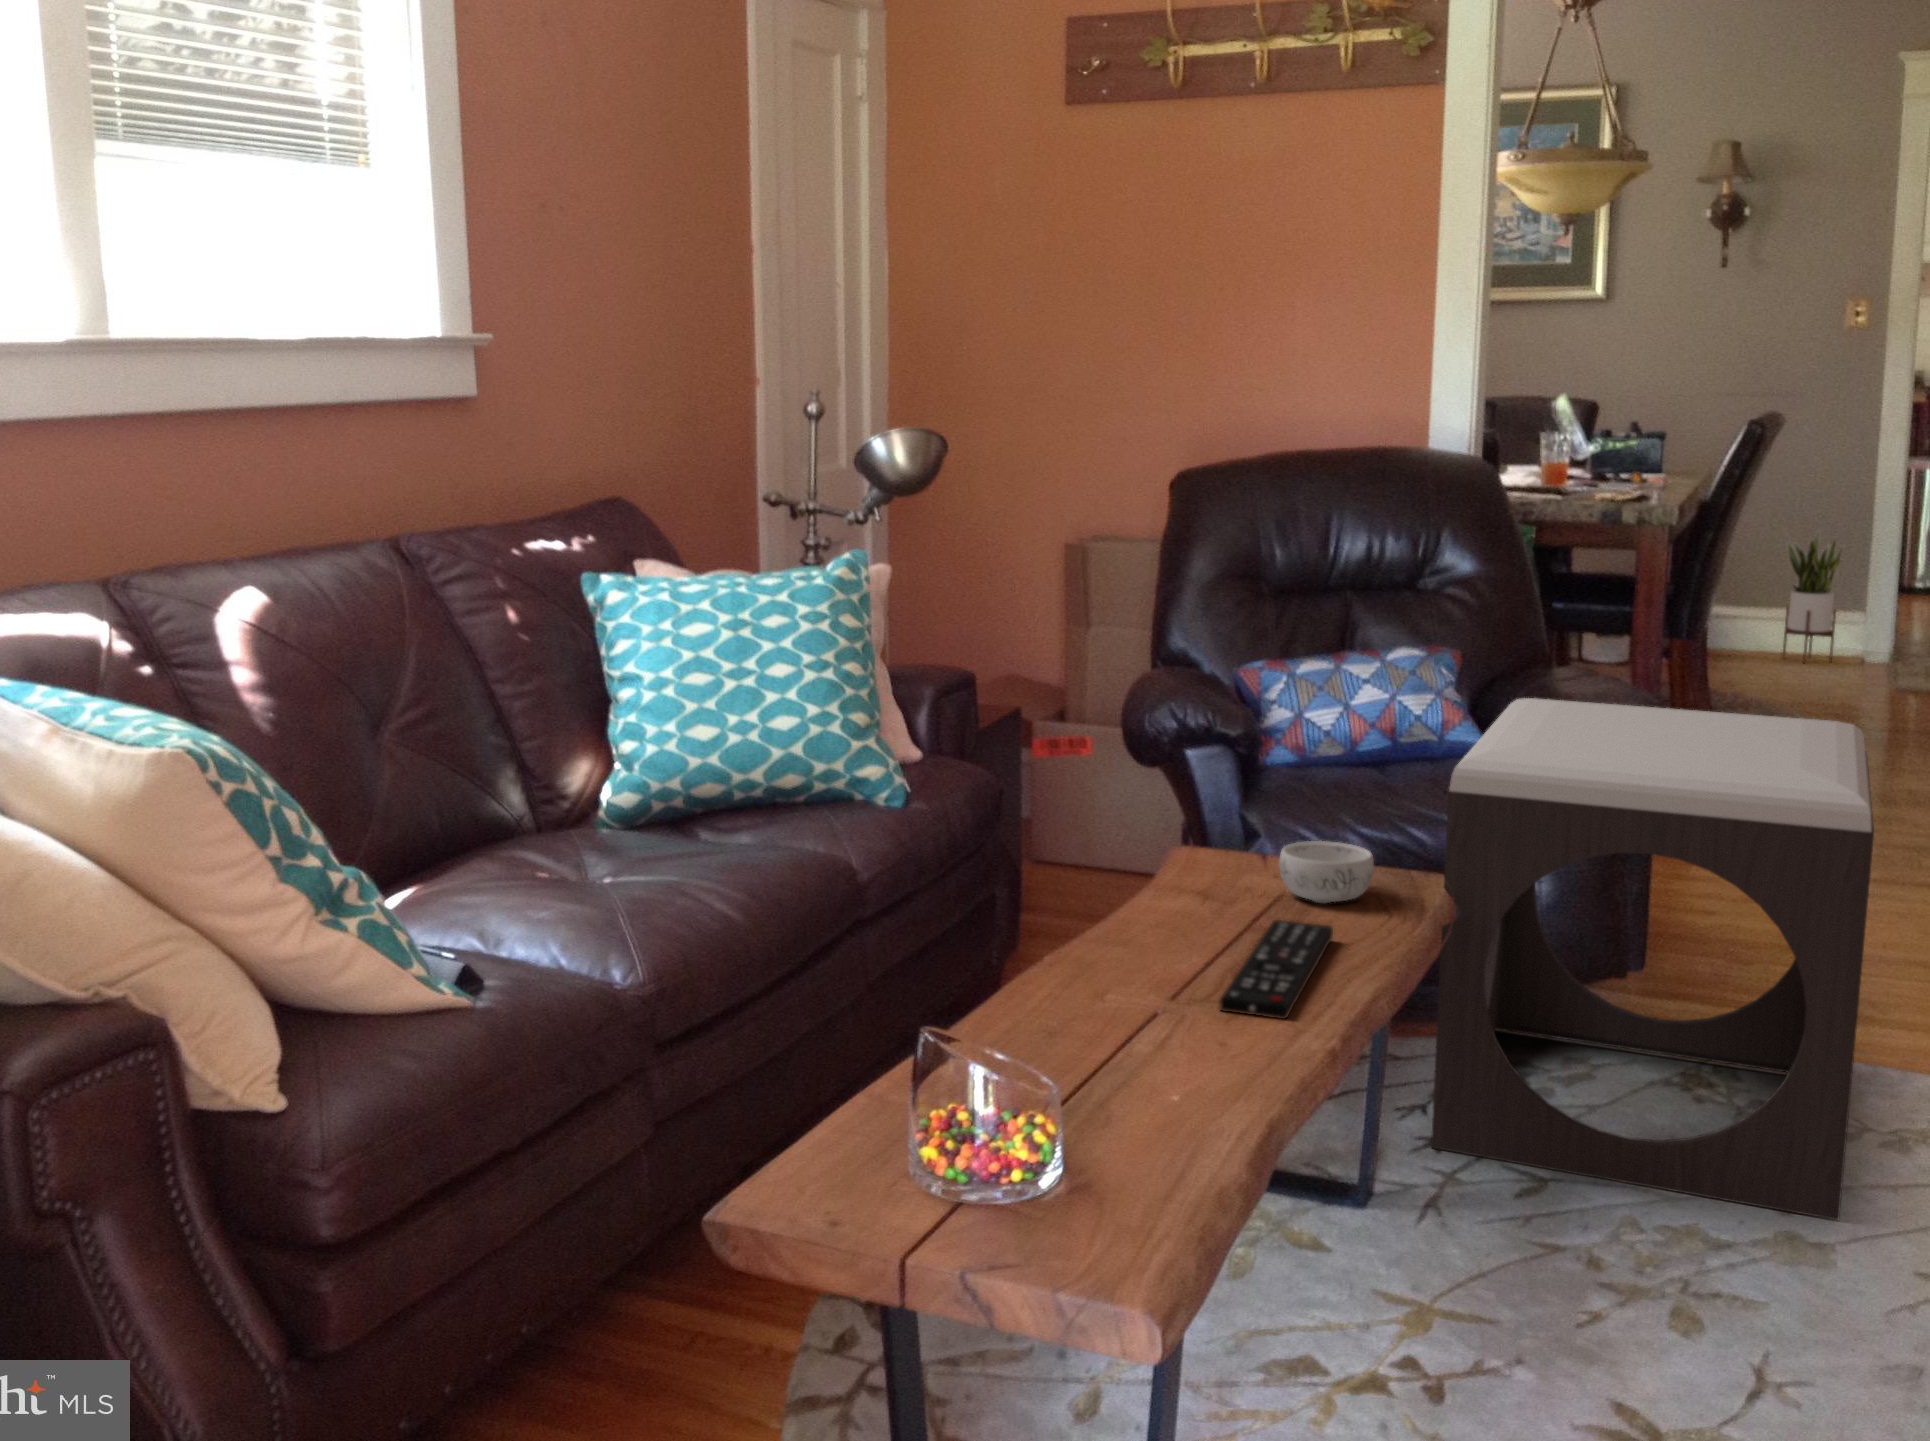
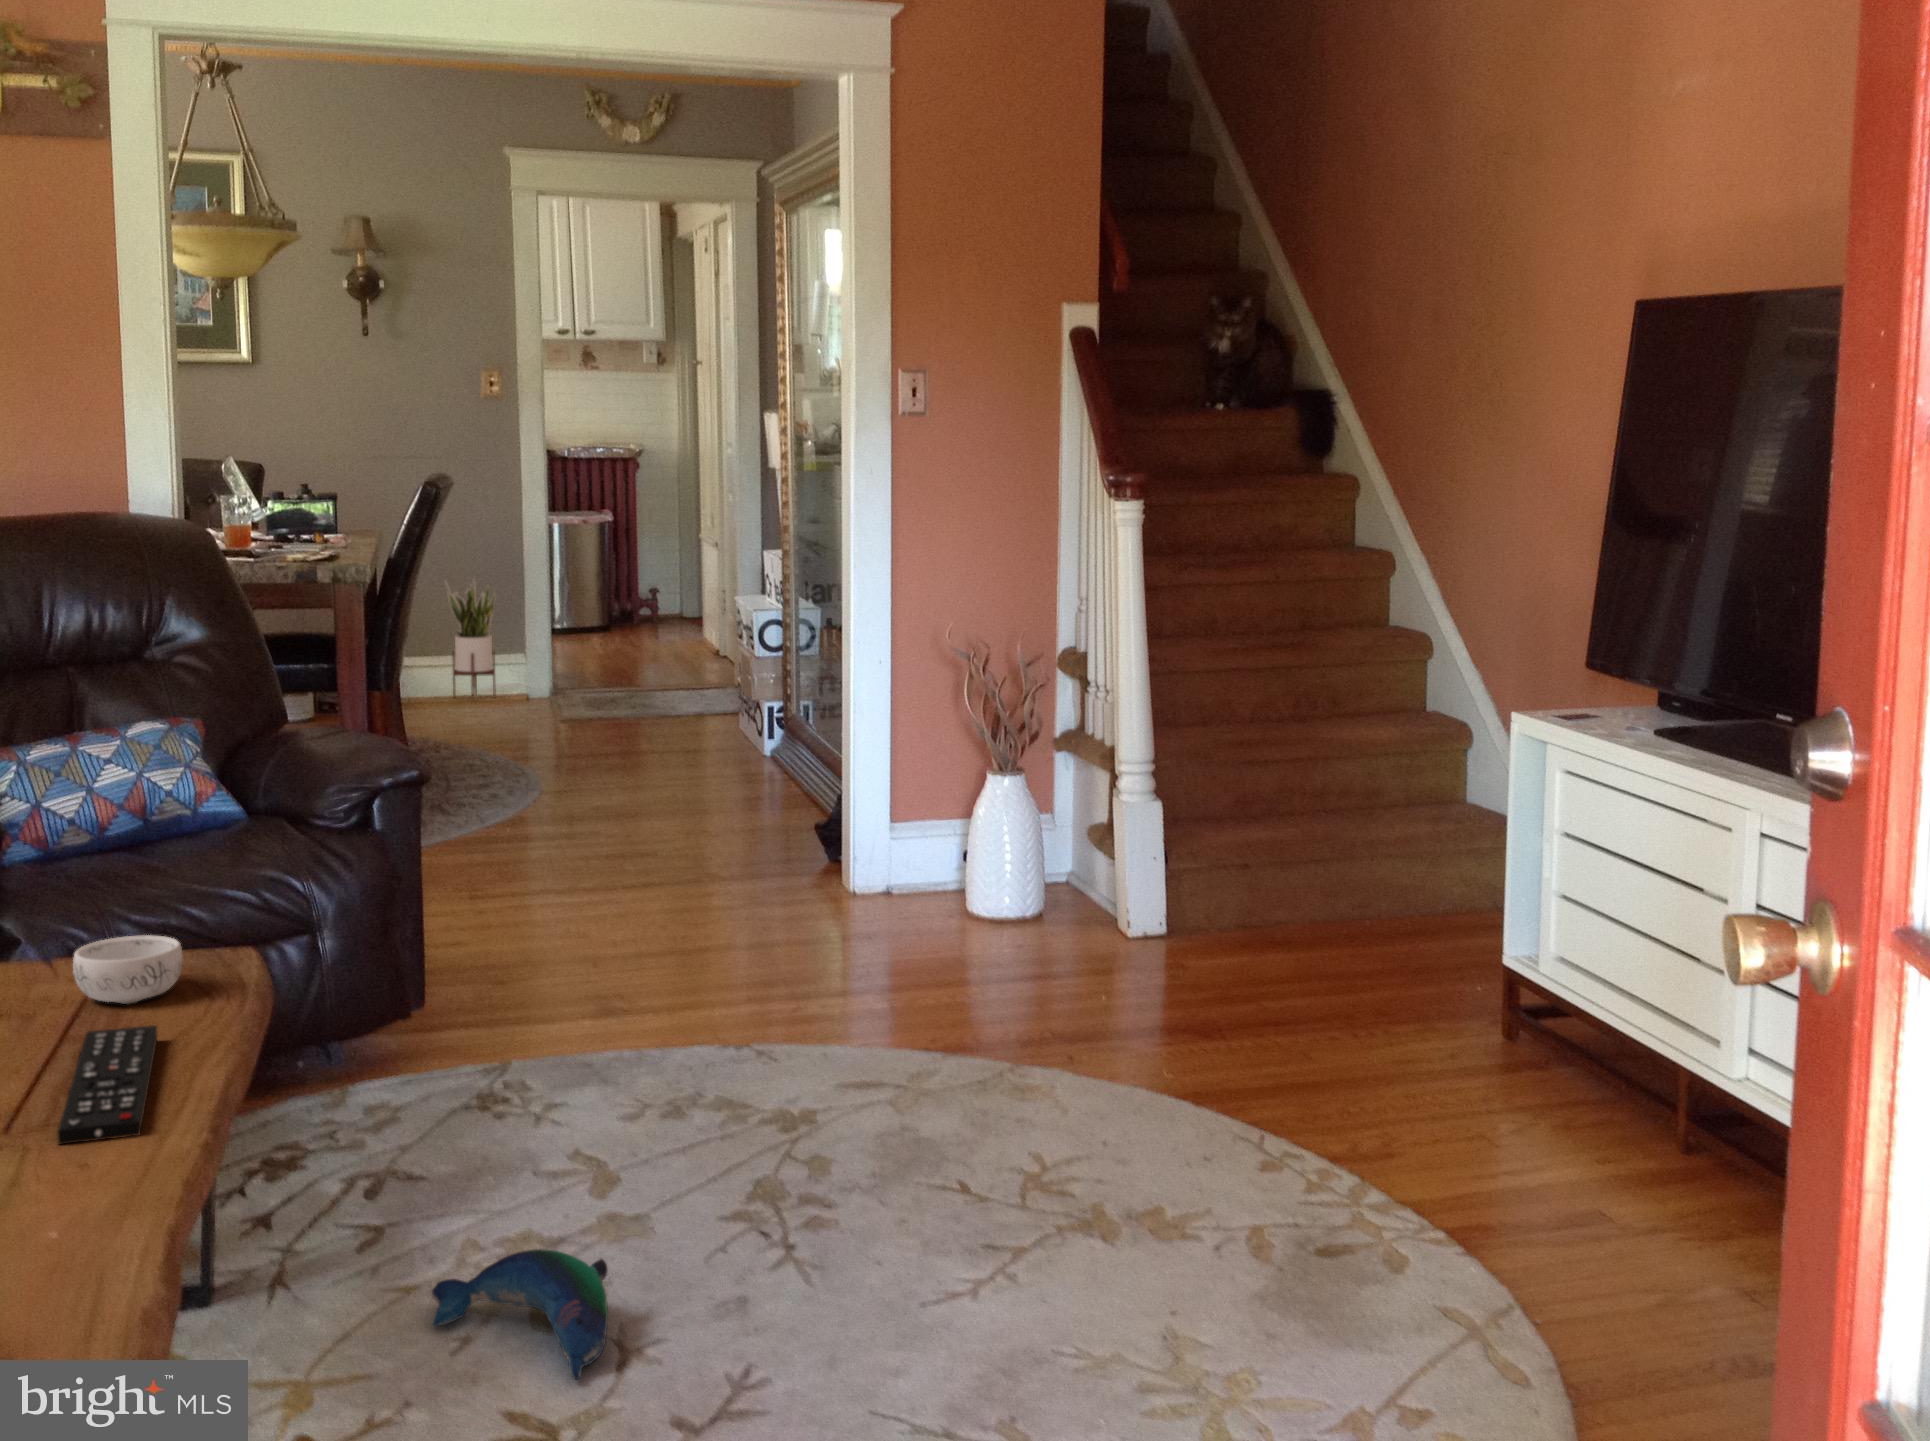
footstool: present [1431,698,1874,1220] -> none [248,752,640,1229]
plush toy: none [1567,1243,1763,1395] -> present [432,1249,608,1380]

